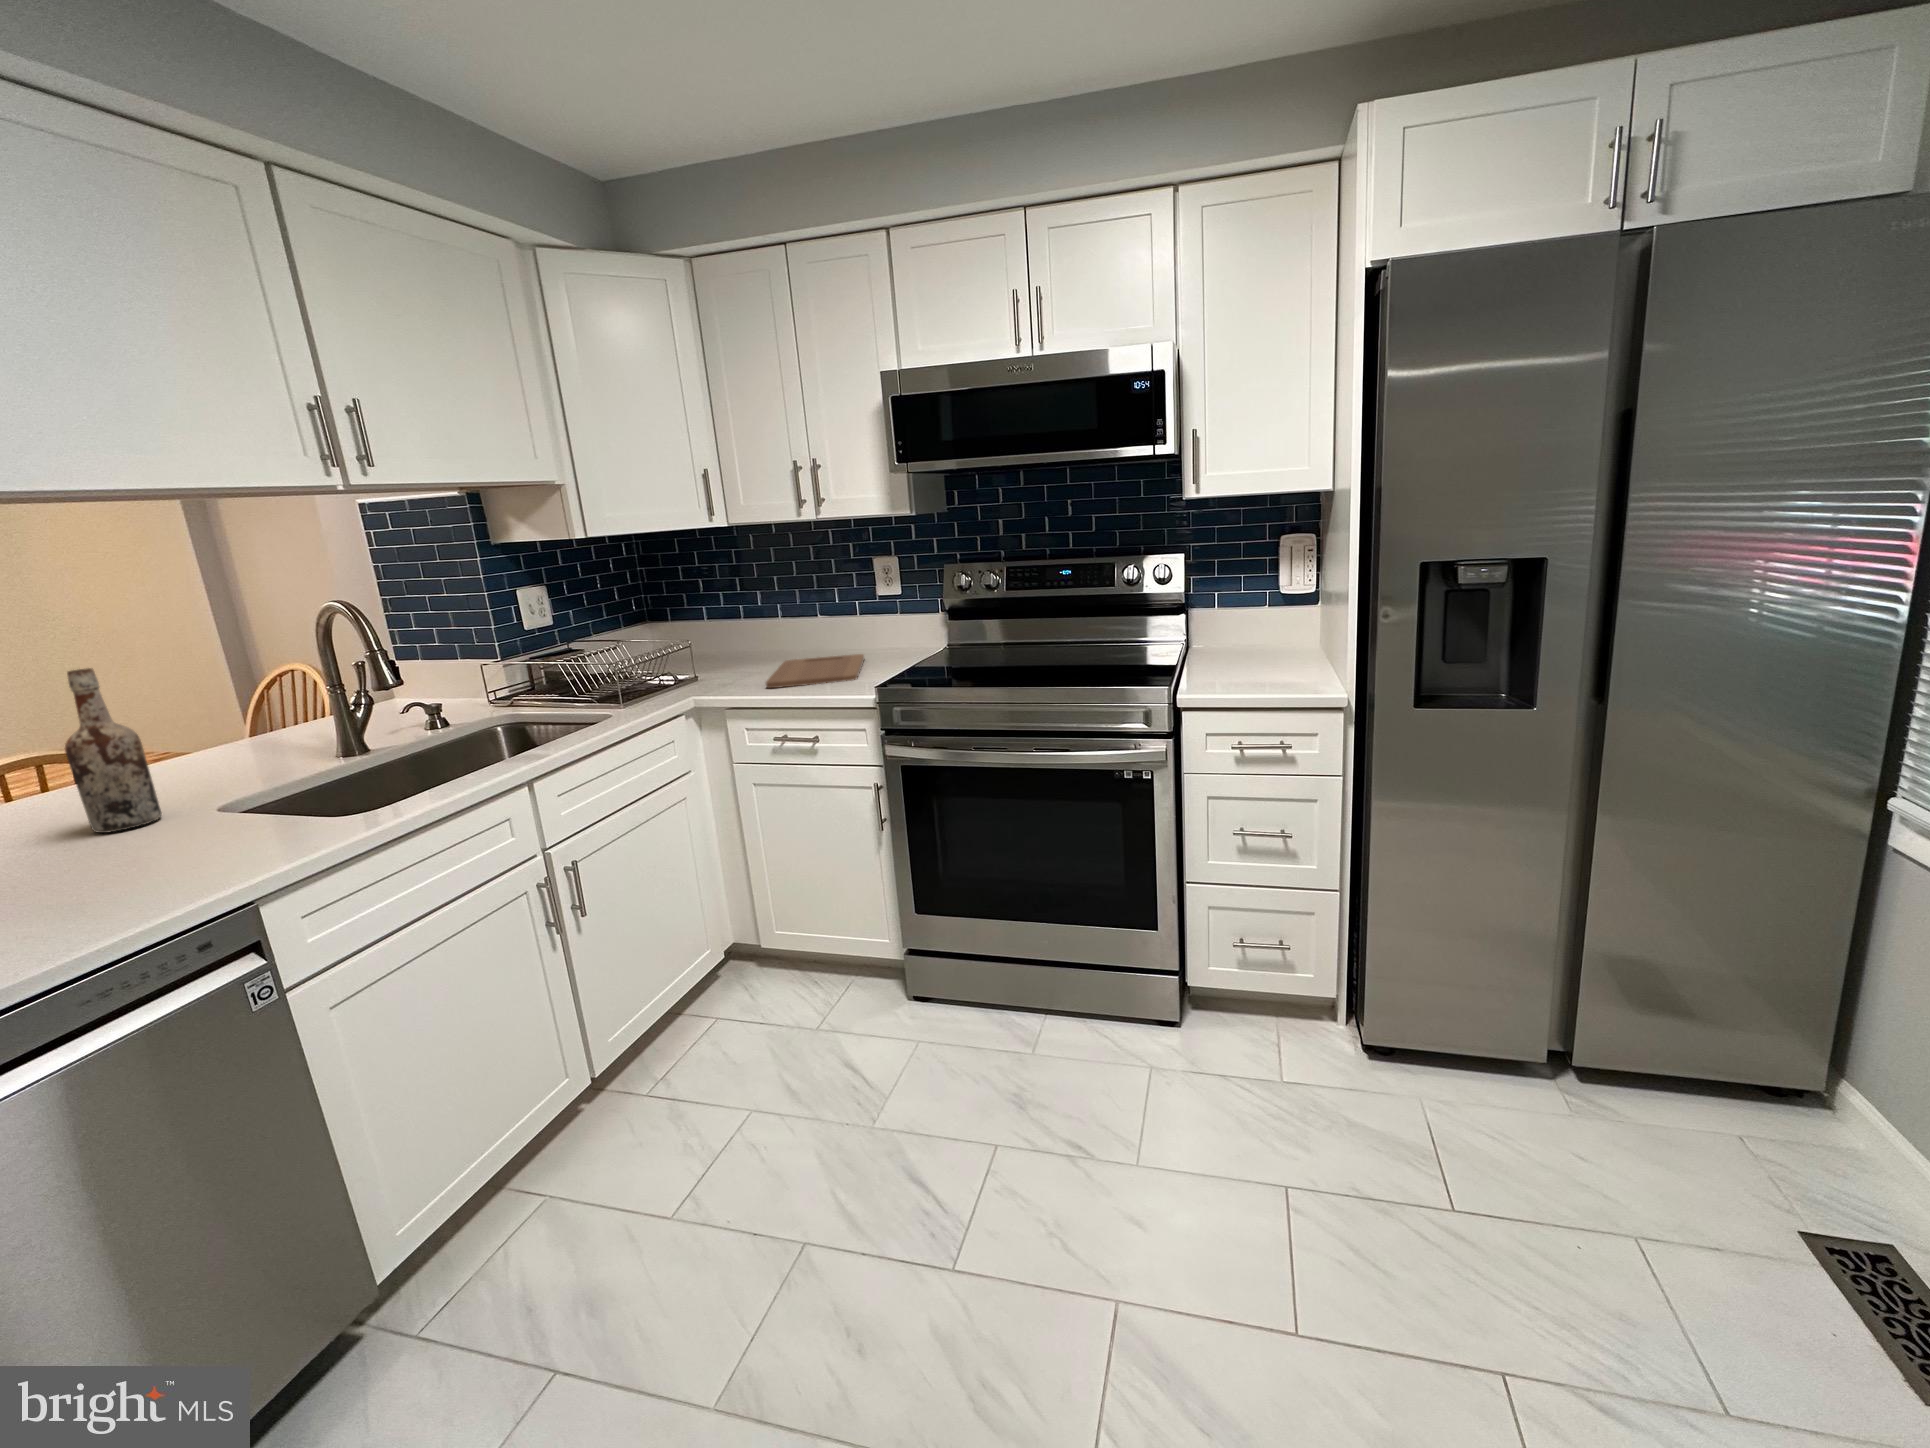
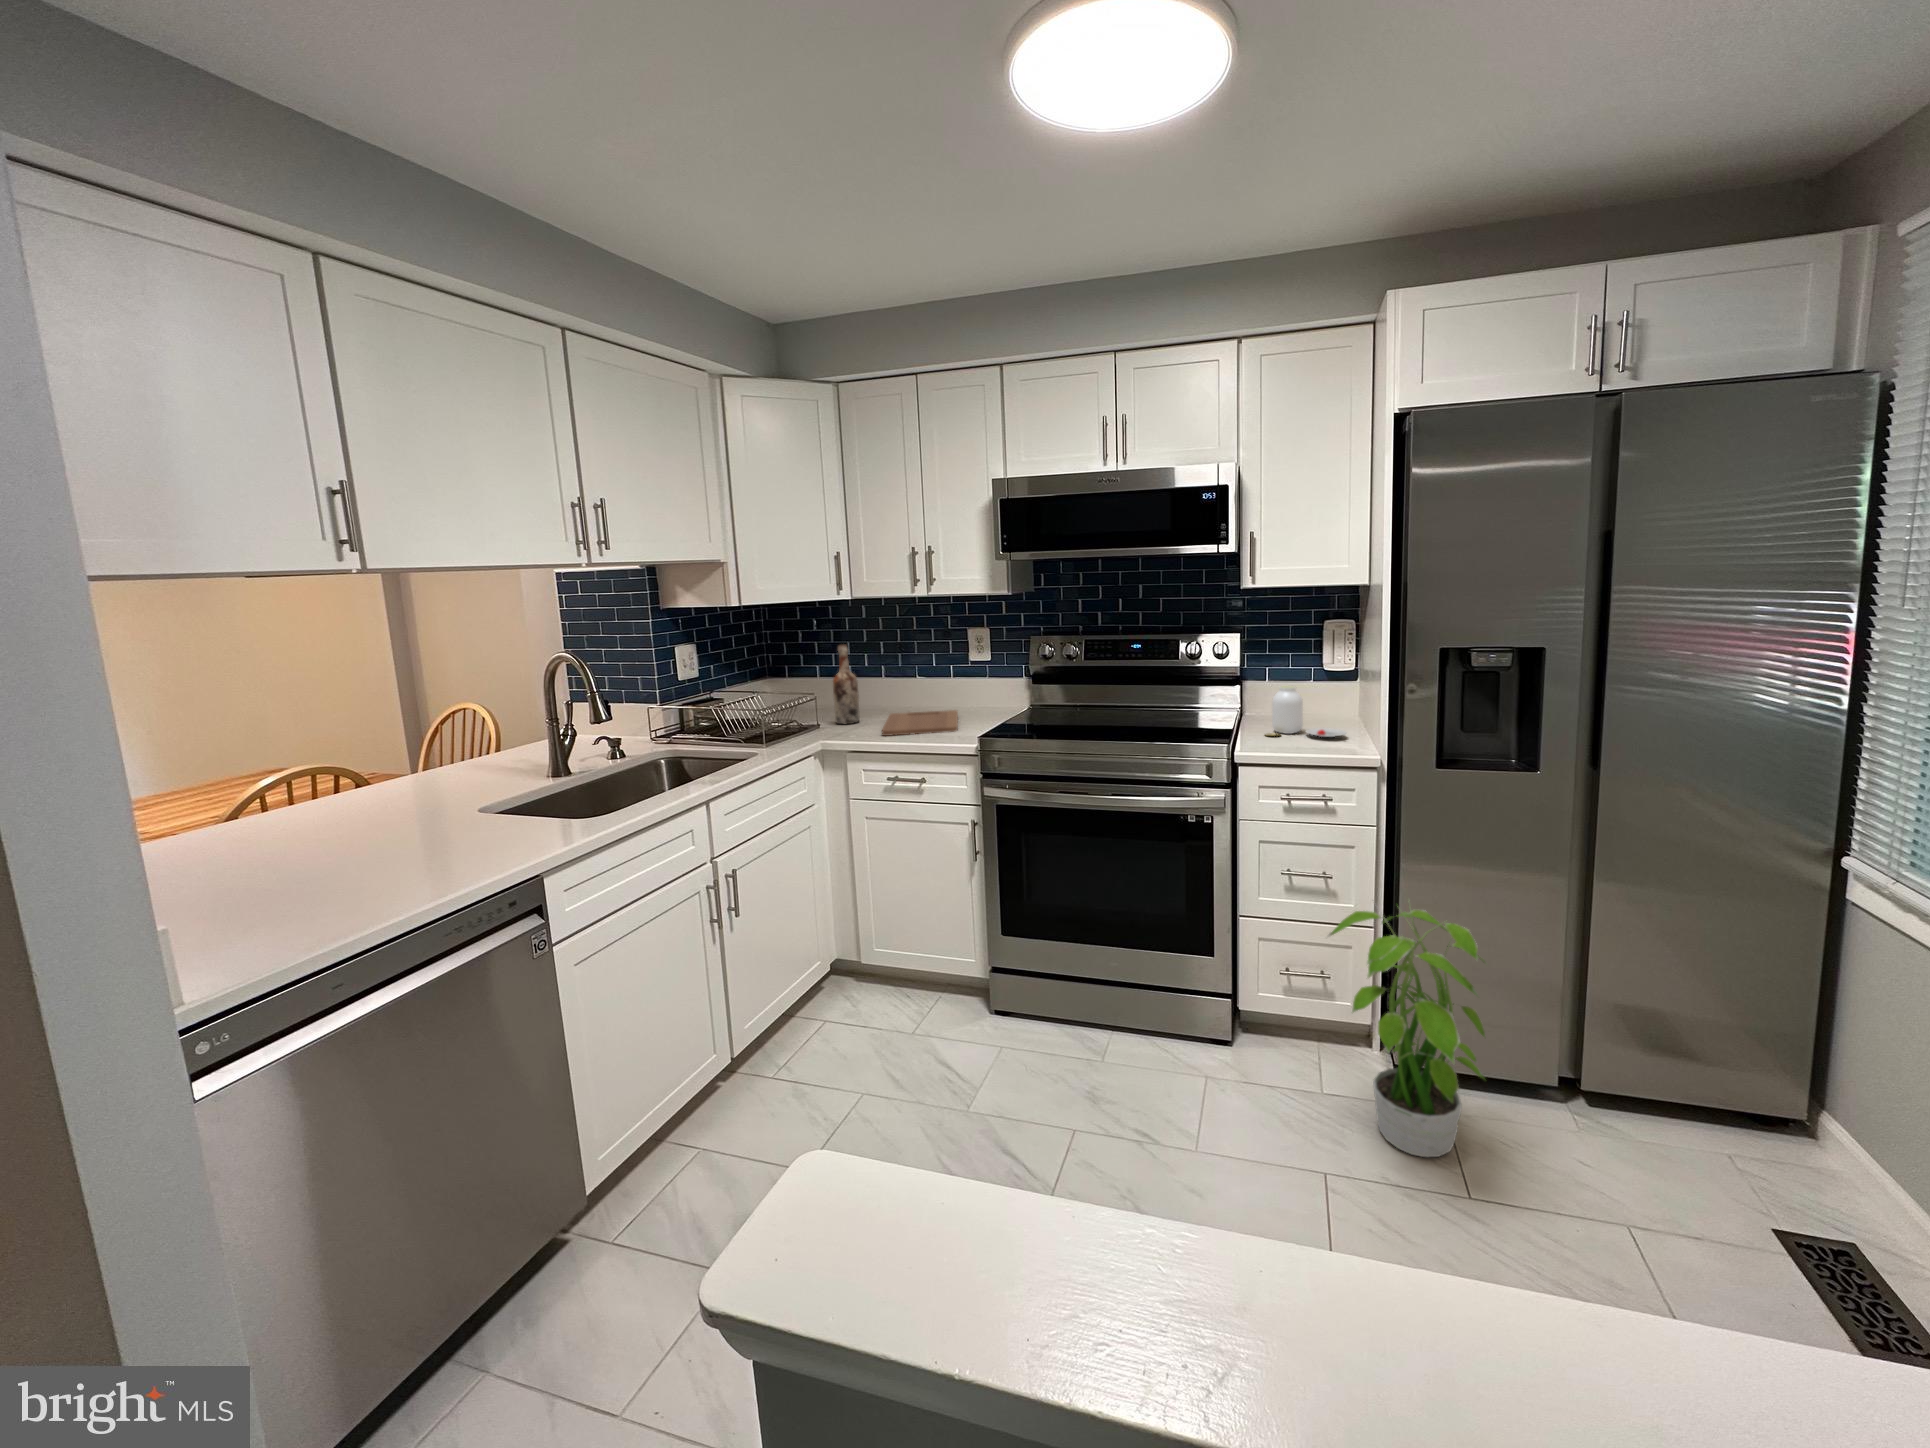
jar: none [1213,613,1308,674] -> present [1265,686,1346,737]
wine bottle: present [65,668,162,833] -> present [833,644,860,724]
potted plant: none [1284,862,1472,1159] -> present [1328,900,1485,1157]

